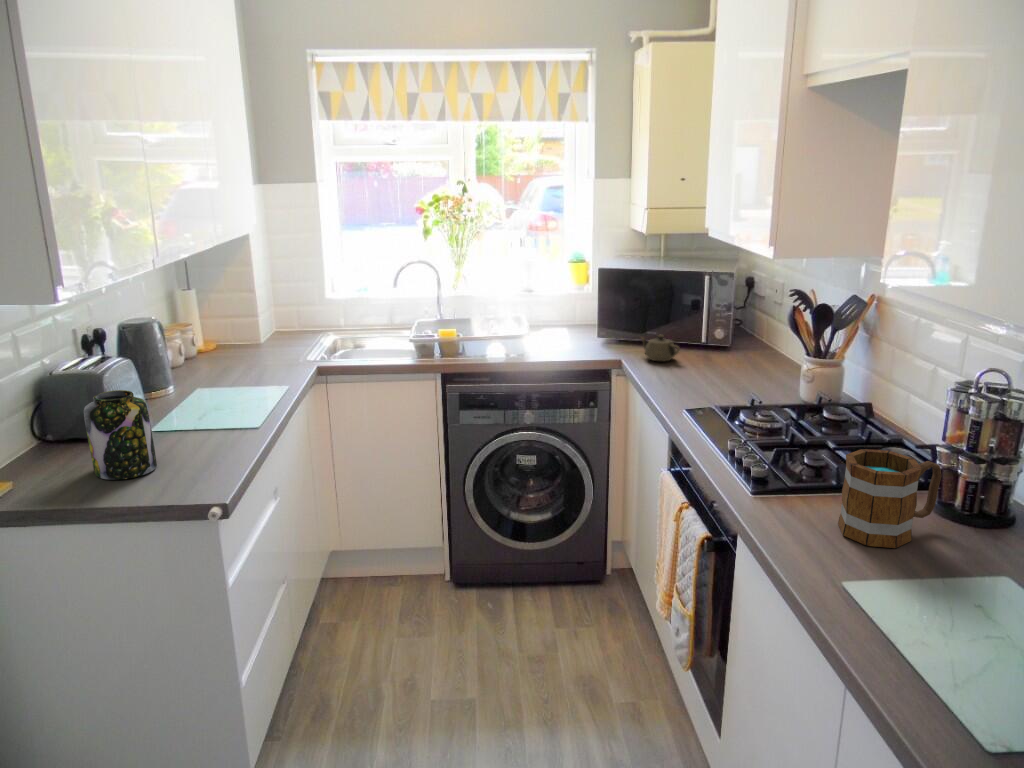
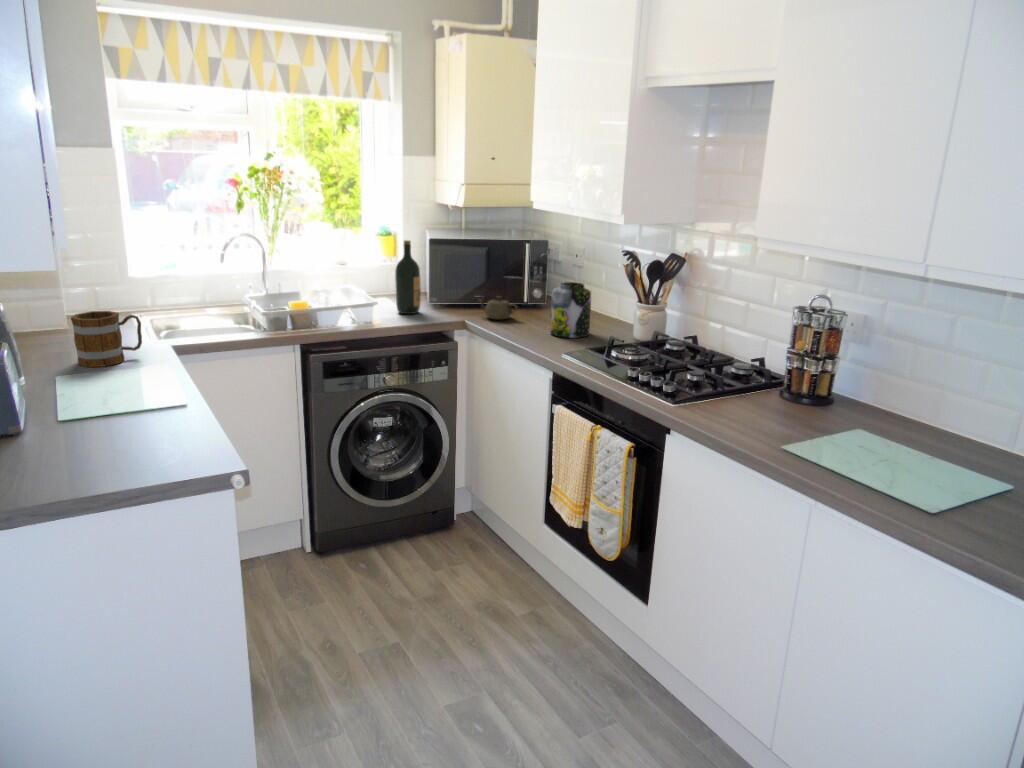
wine bottle: none [557,270,584,349] -> present [395,240,421,314]
jar: present [84,390,157,480] -> present [550,282,591,338]
mug: present [838,449,942,548] -> present [71,311,142,367]

